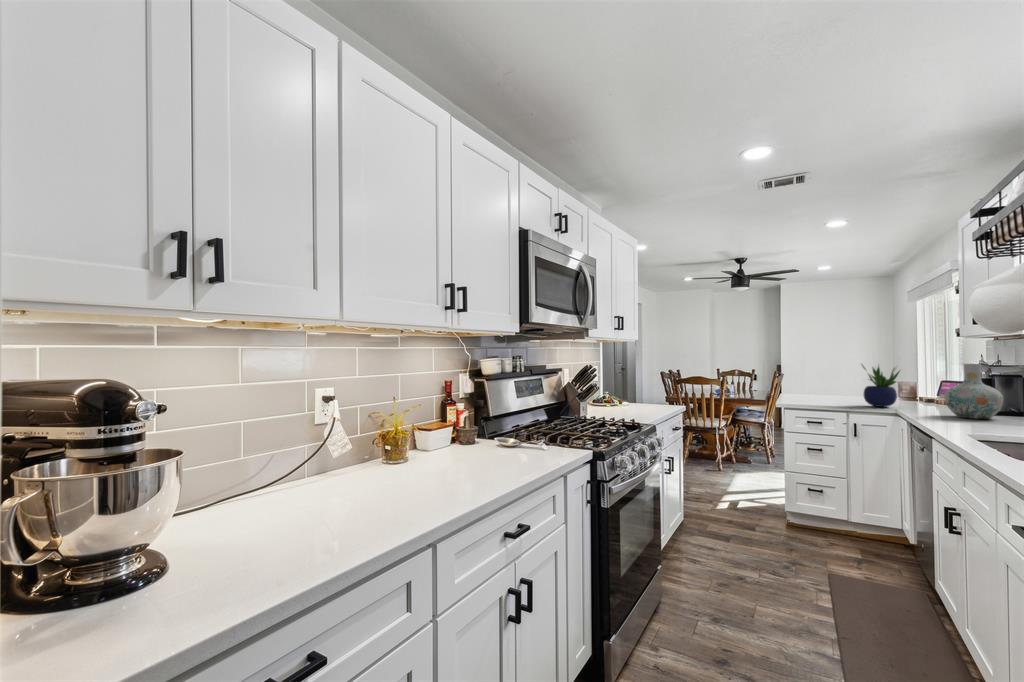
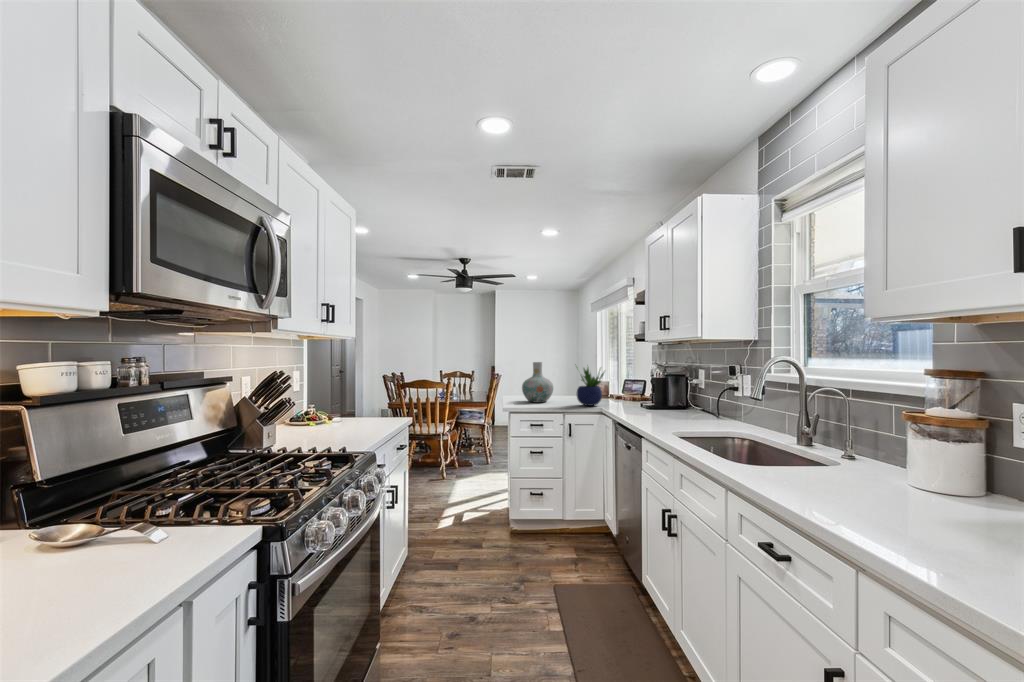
vase: present [944,364,1003,419] -> present [522,362,553,403]

